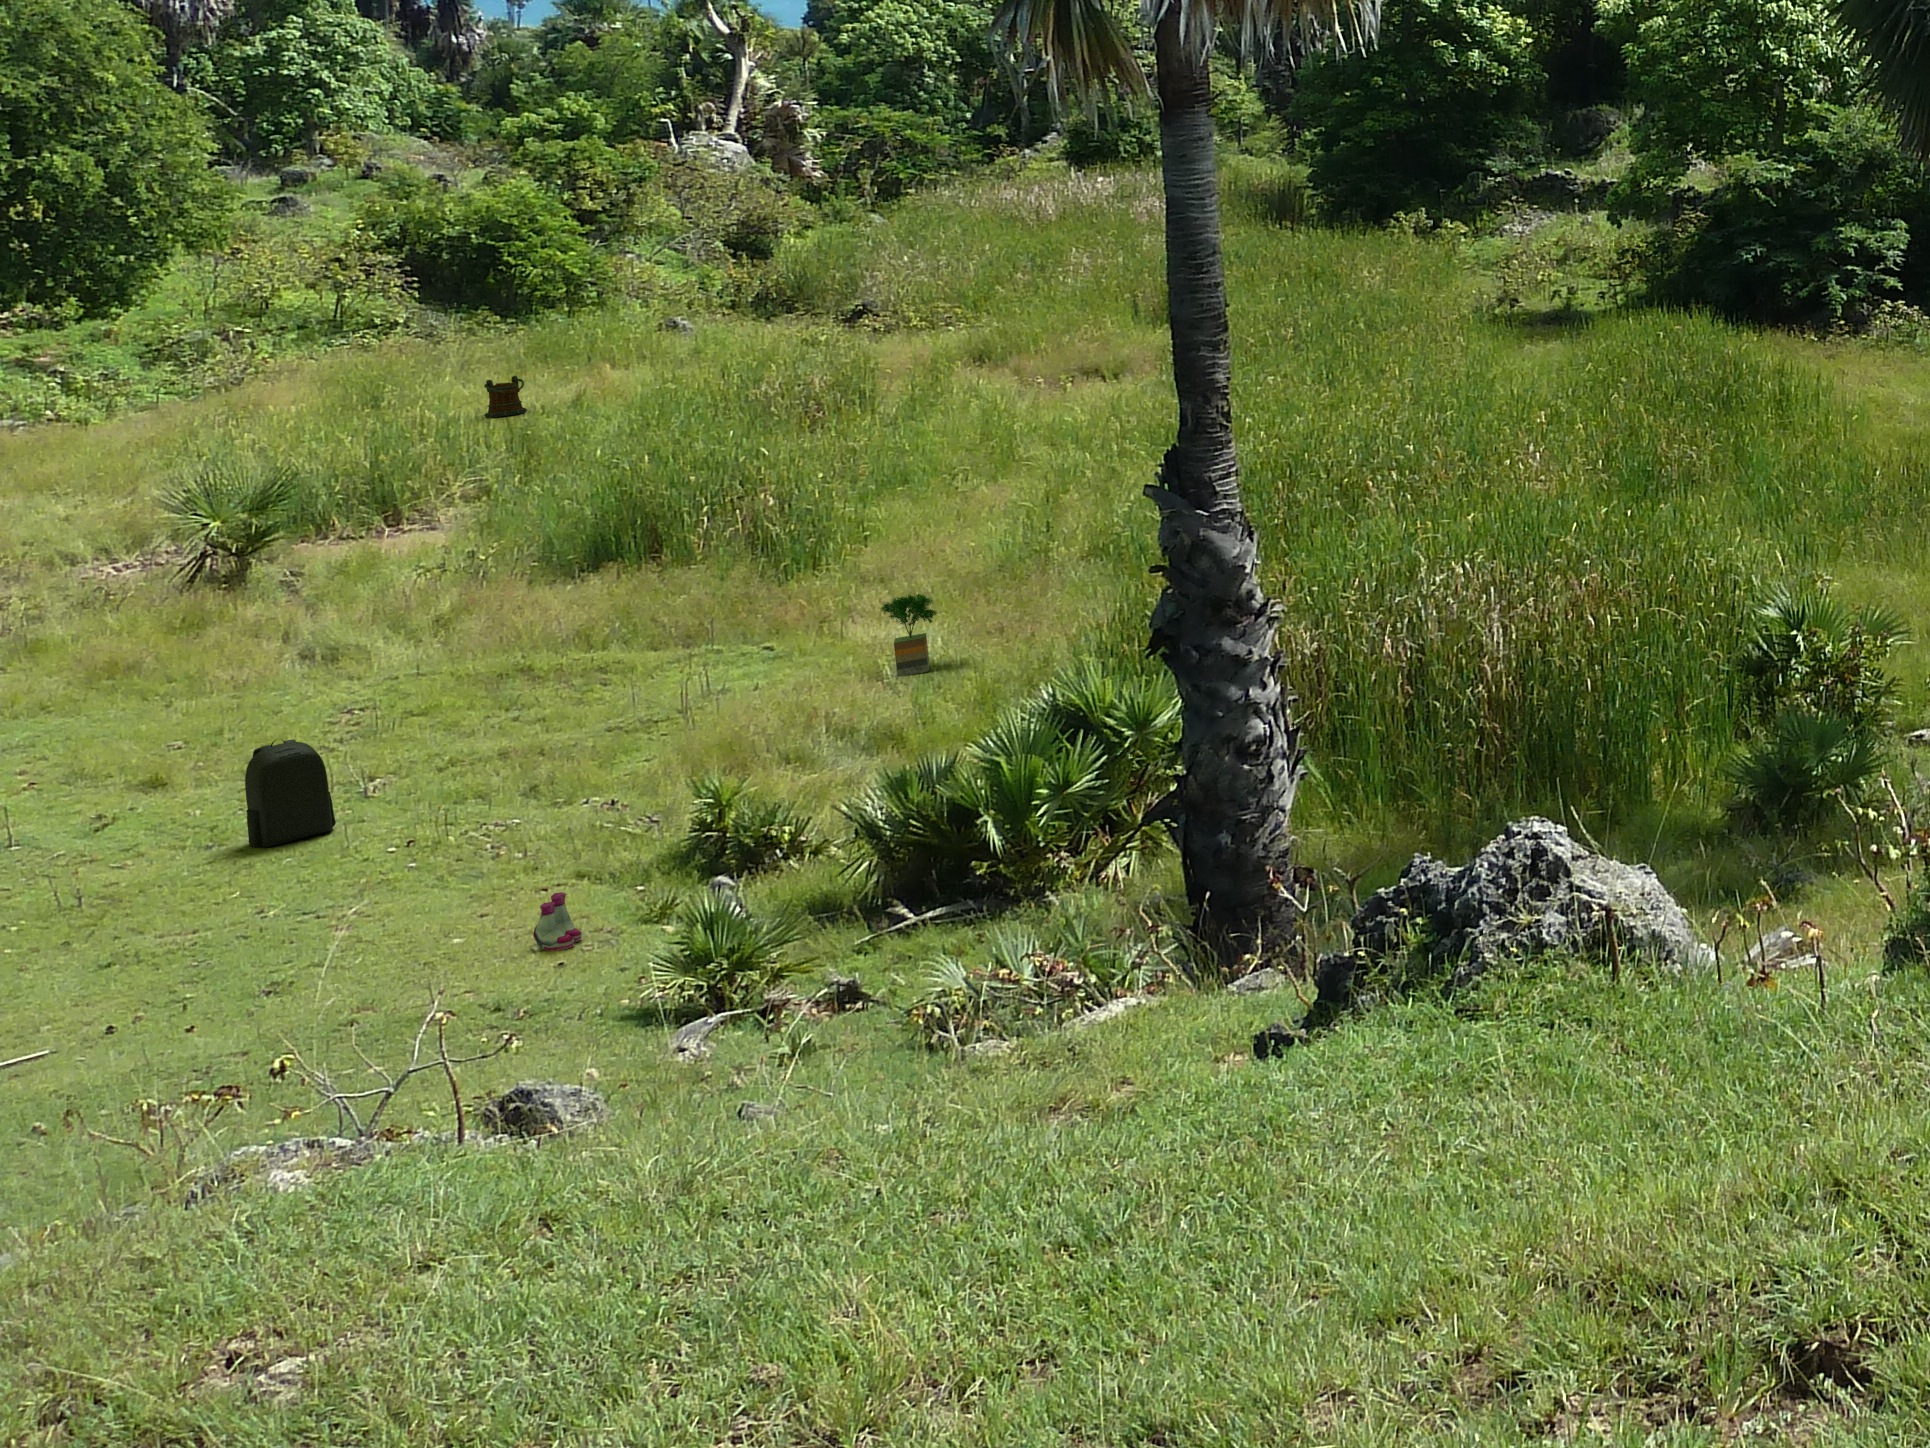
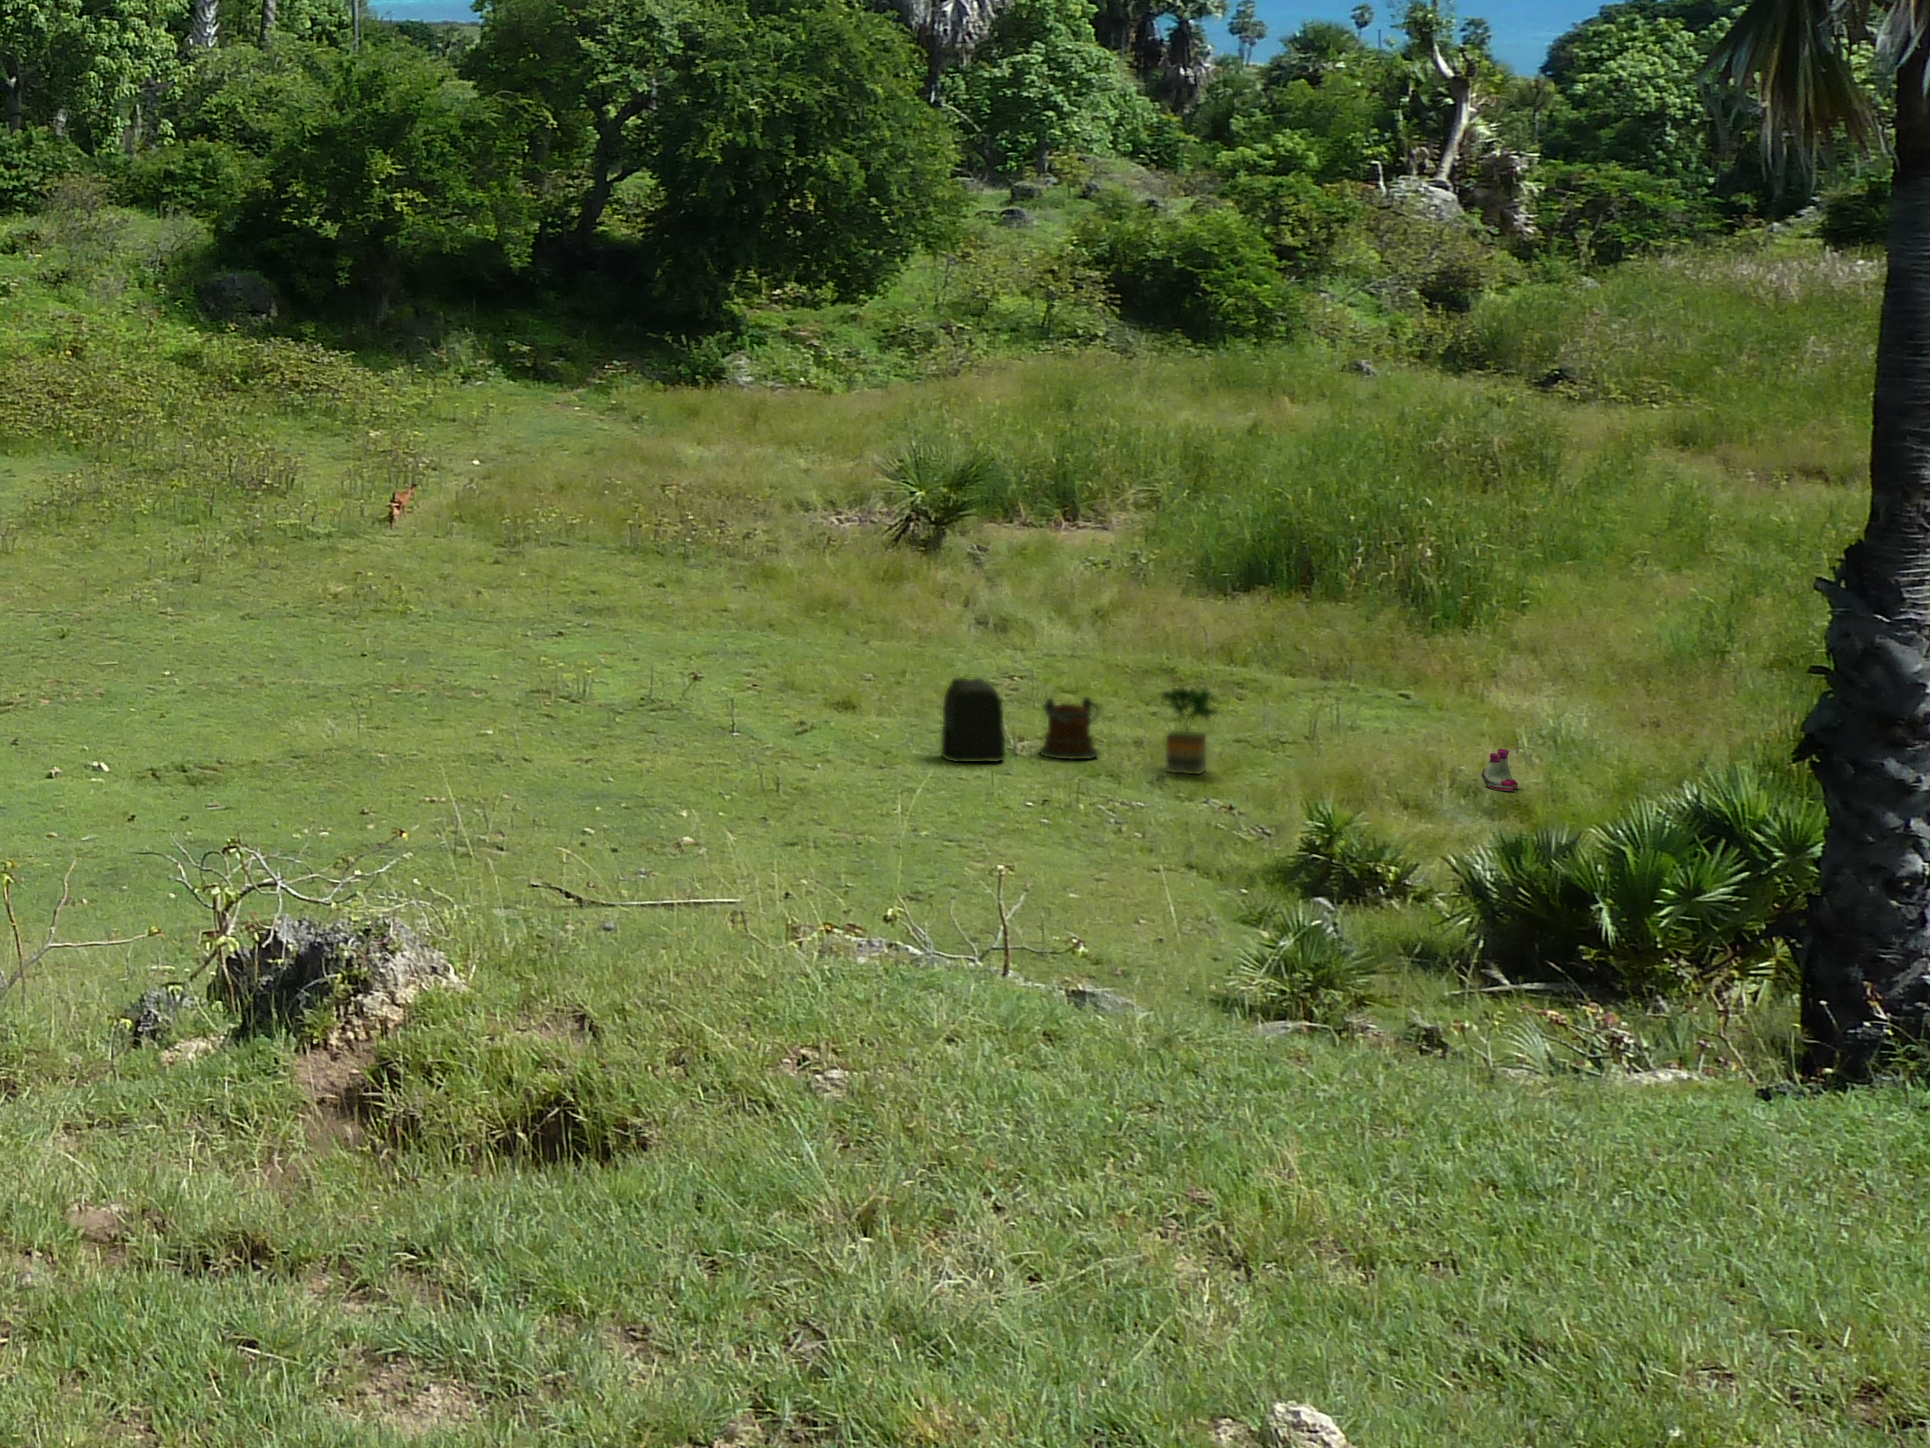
bucket: present [484,376,527,418] -> present [1039,697,1099,759]
potted tree: present [881,594,937,677] -> present [1161,688,1217,774]
boots: present [533,892,581,951] -> present [1482,749,1518,791]

